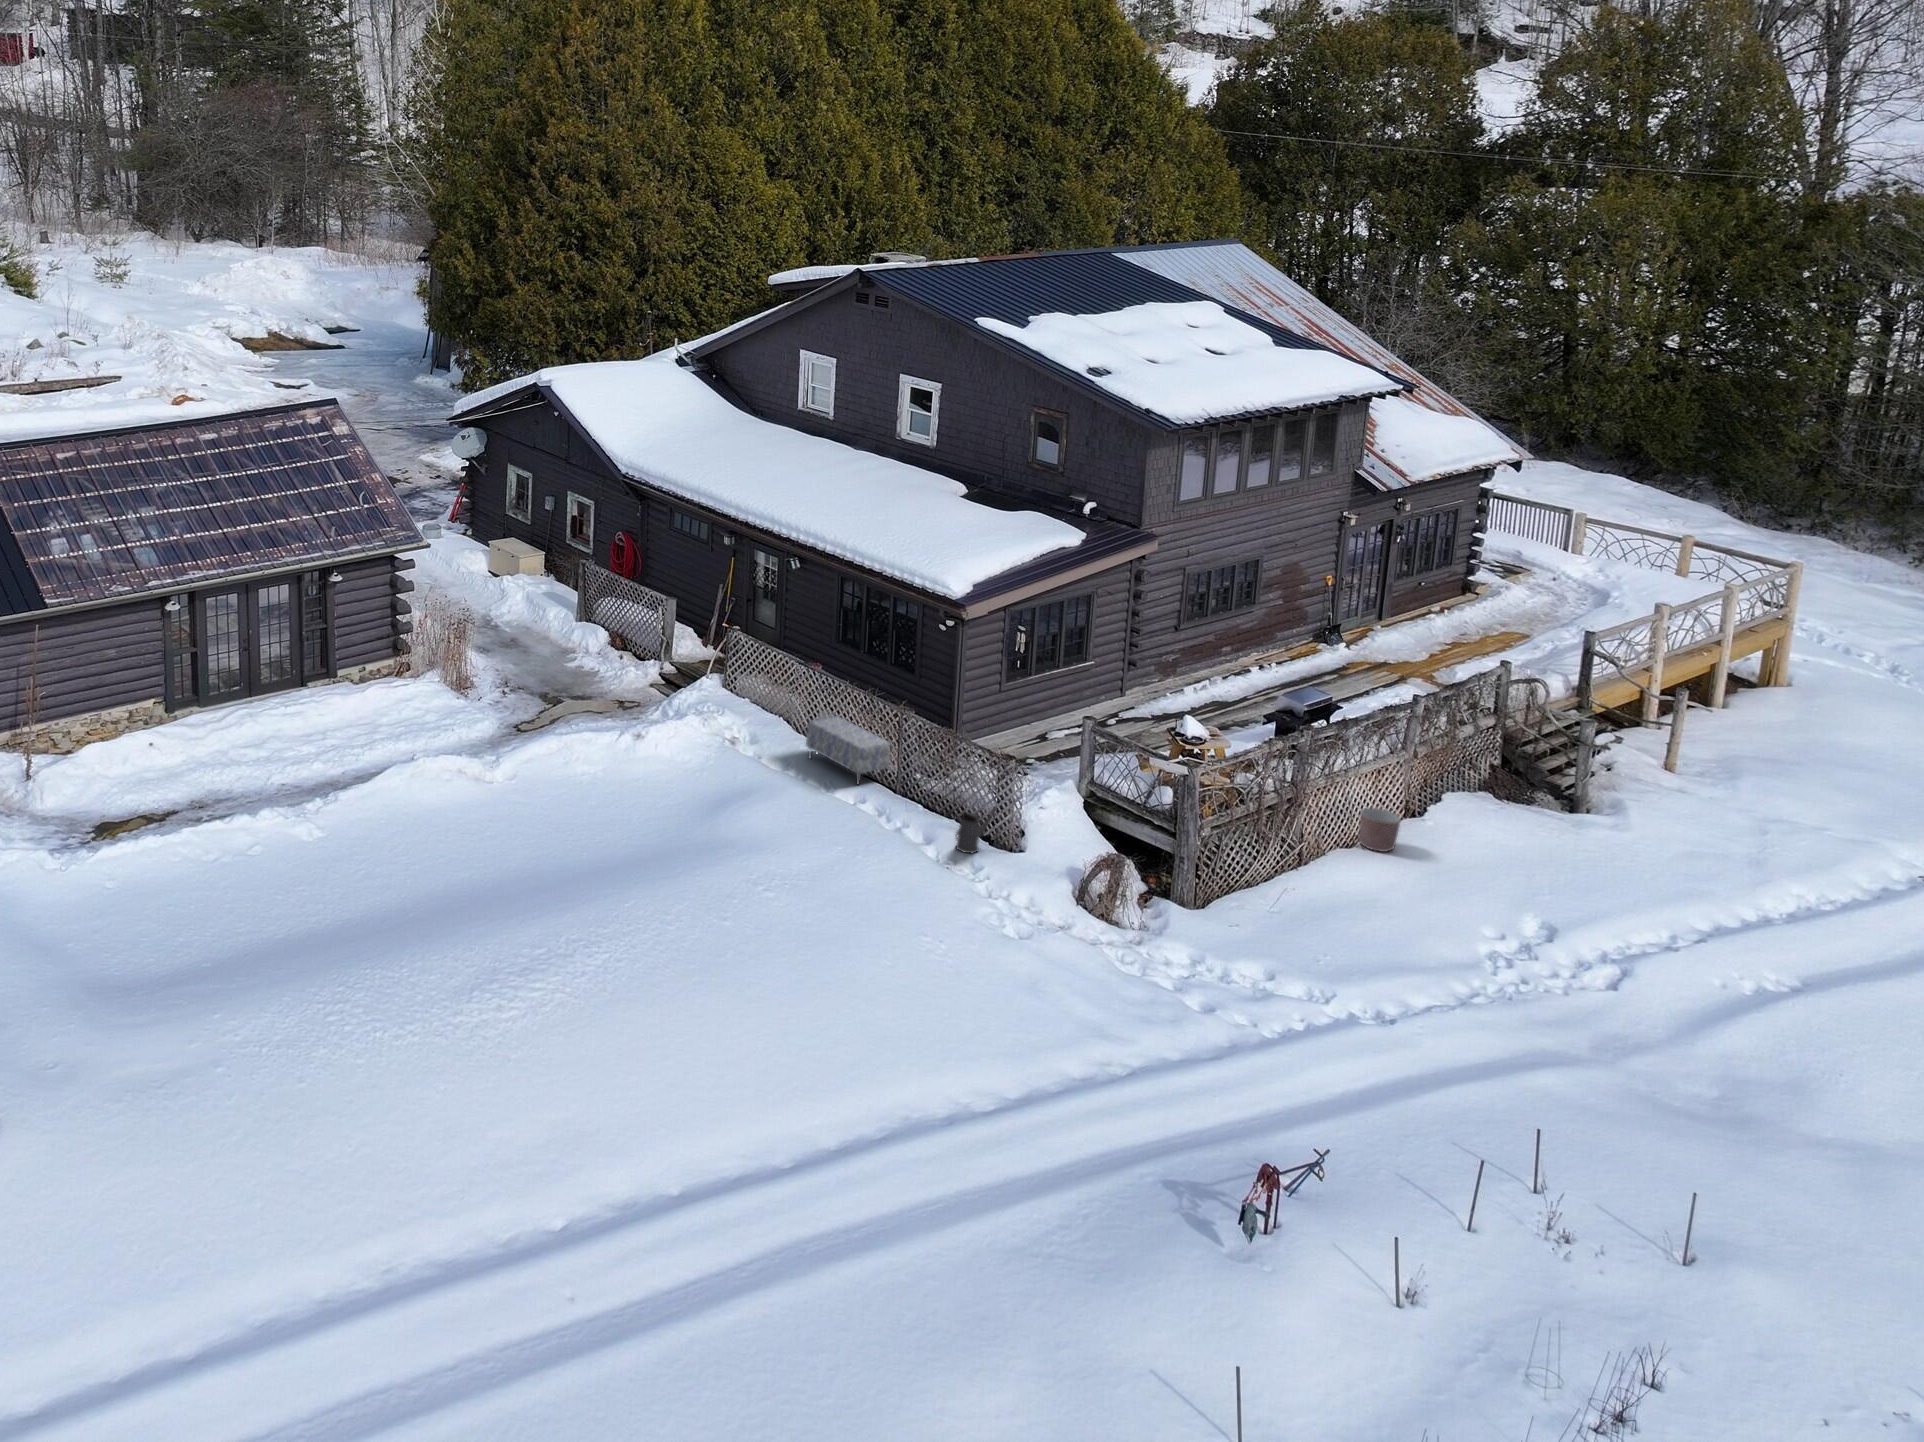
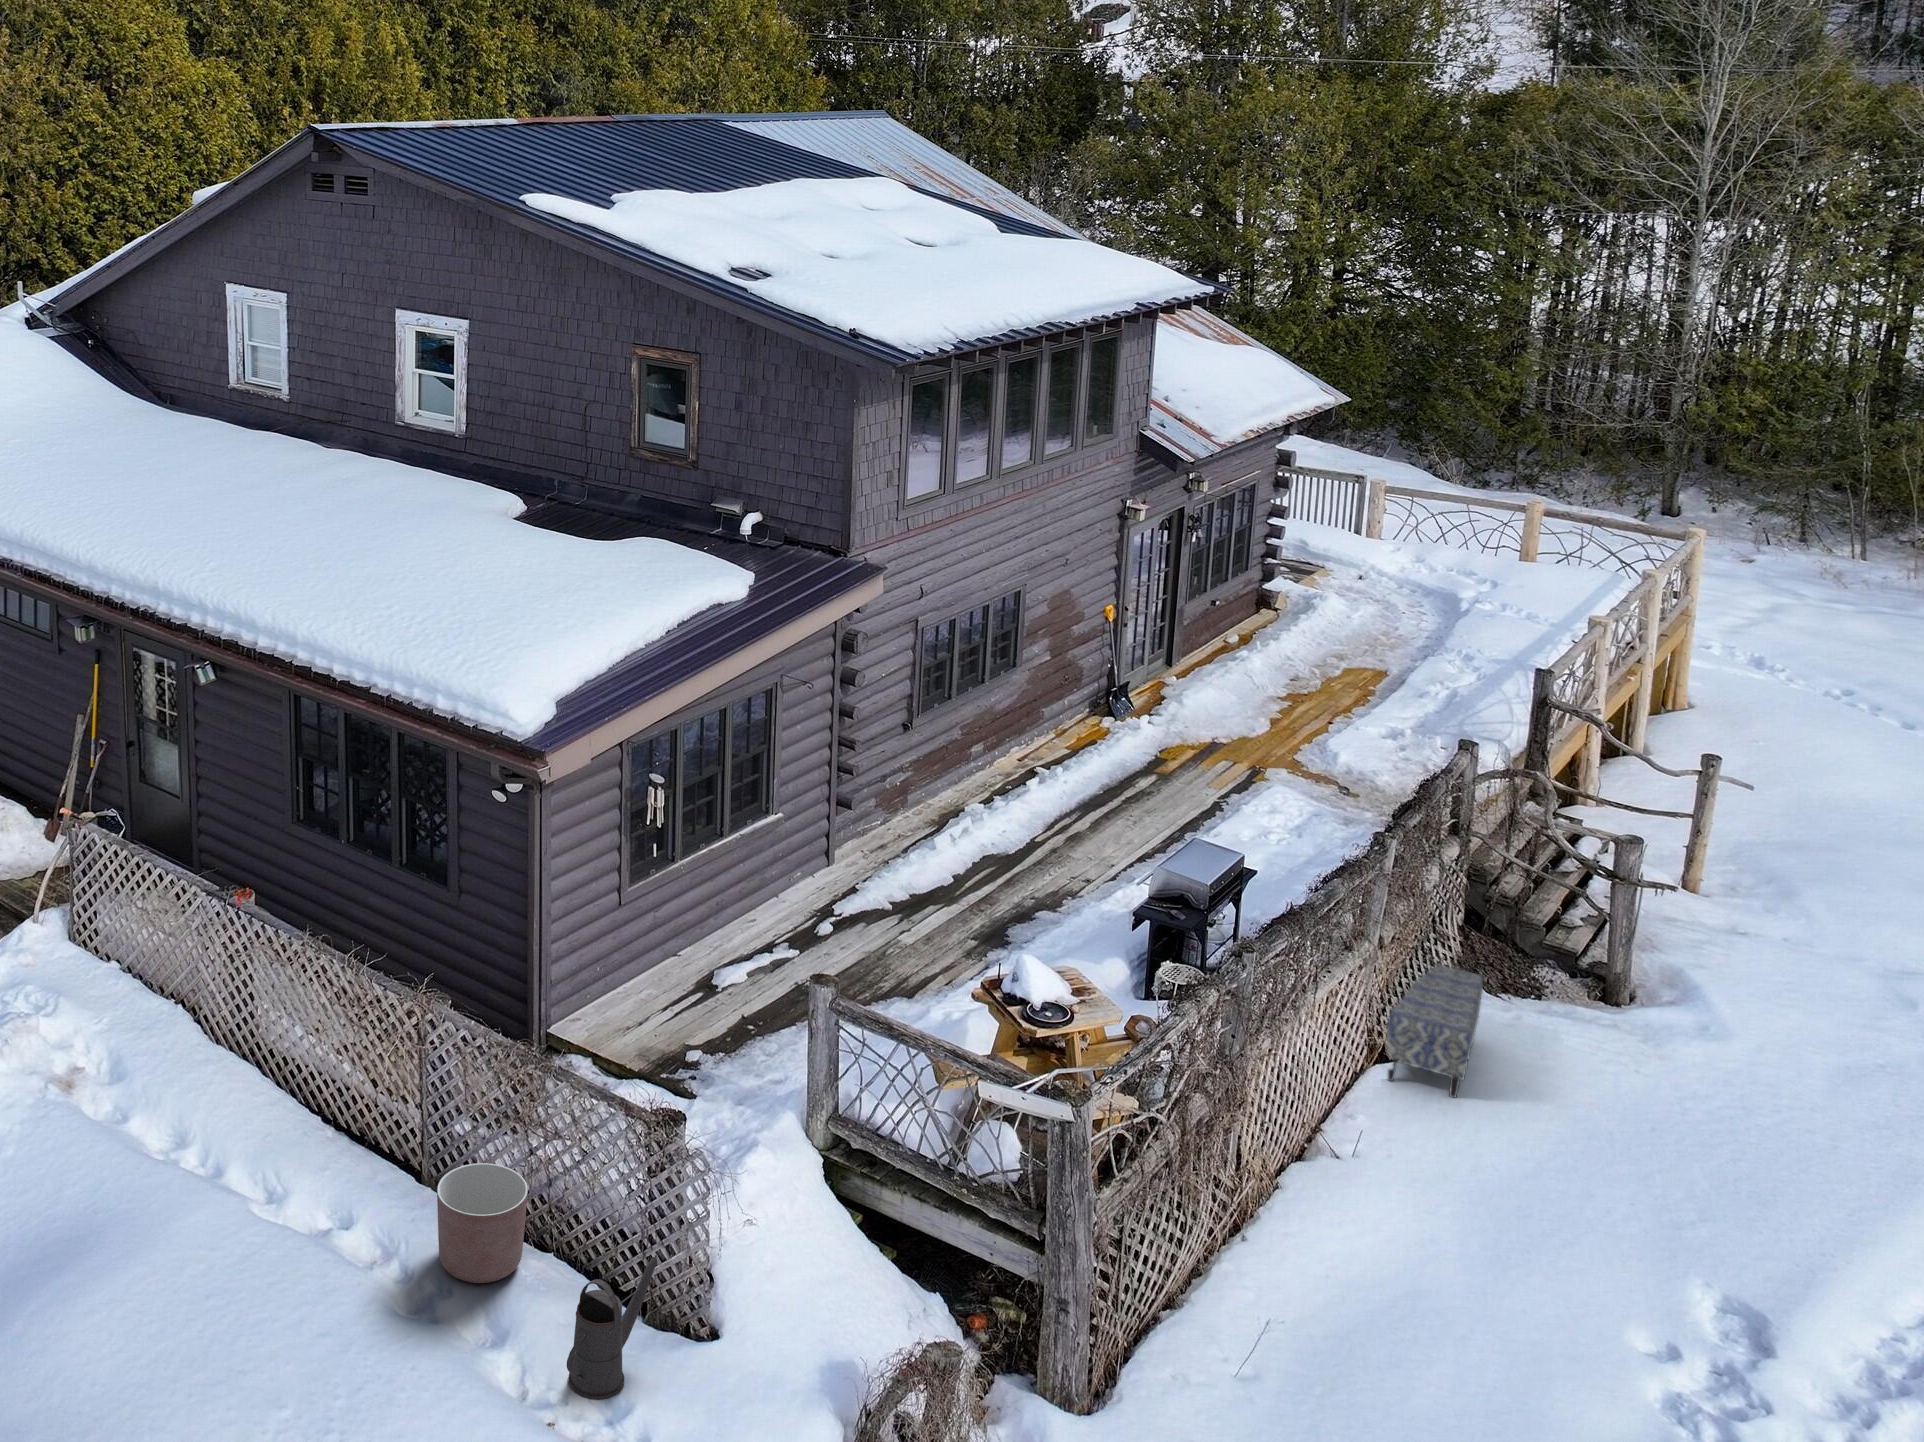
bench: present [806,716,890,784] -> present [1385,965,1483,1098]
planter: present [1358,808,1401,852] -> present [437,1163,528,1283]

